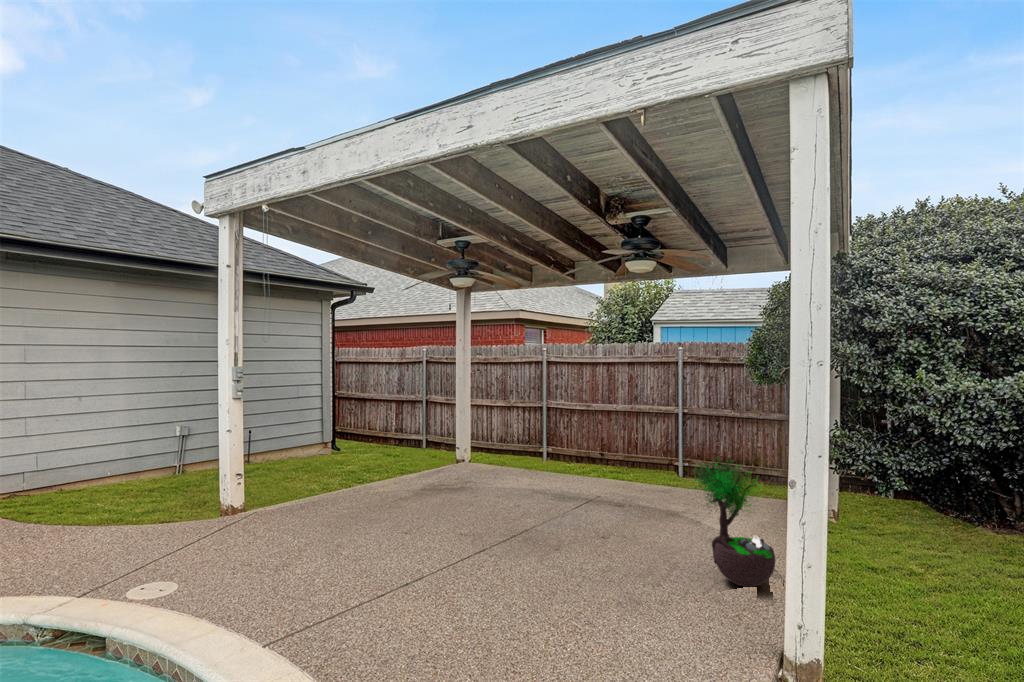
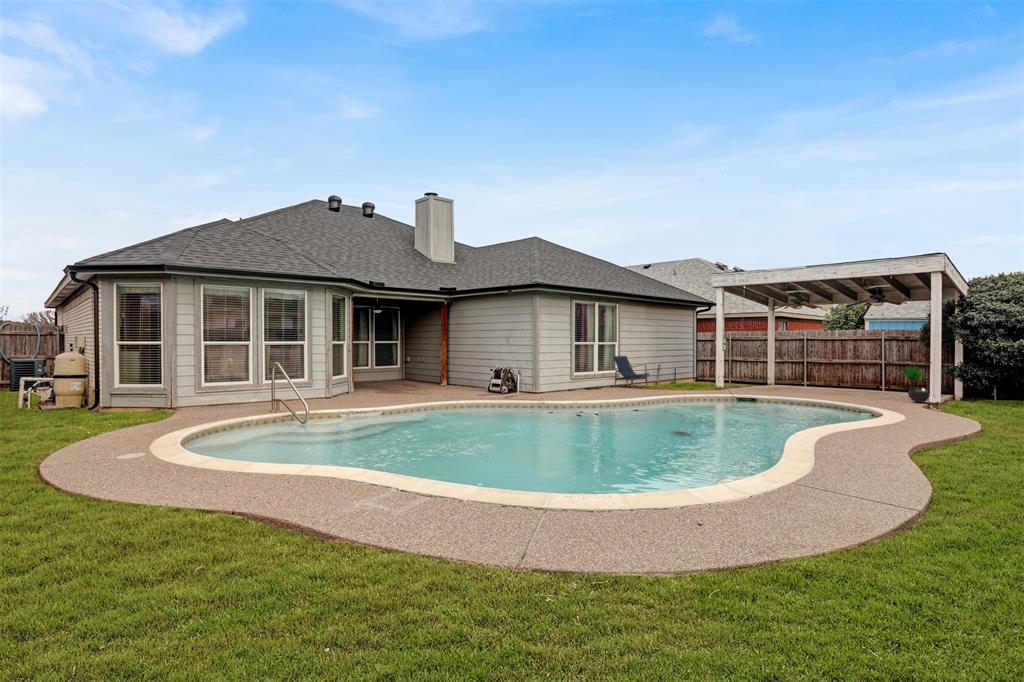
lounge chair: none [50,405,145,498] -> present [614,356,649,388]

